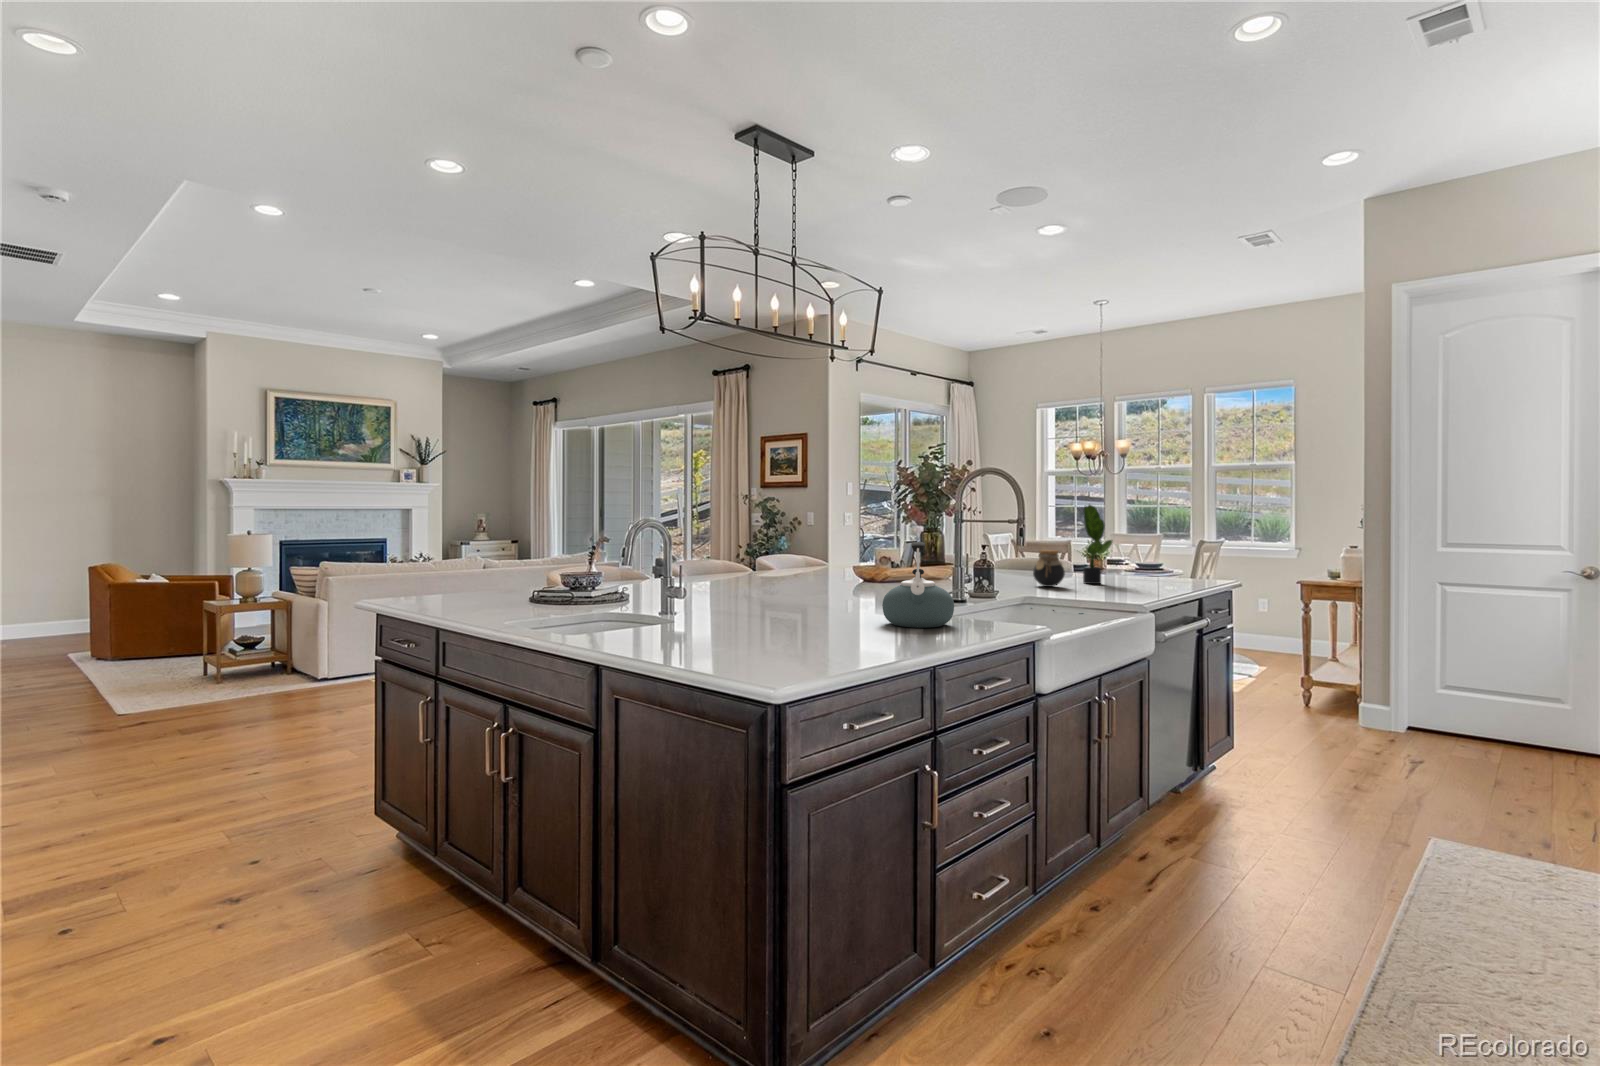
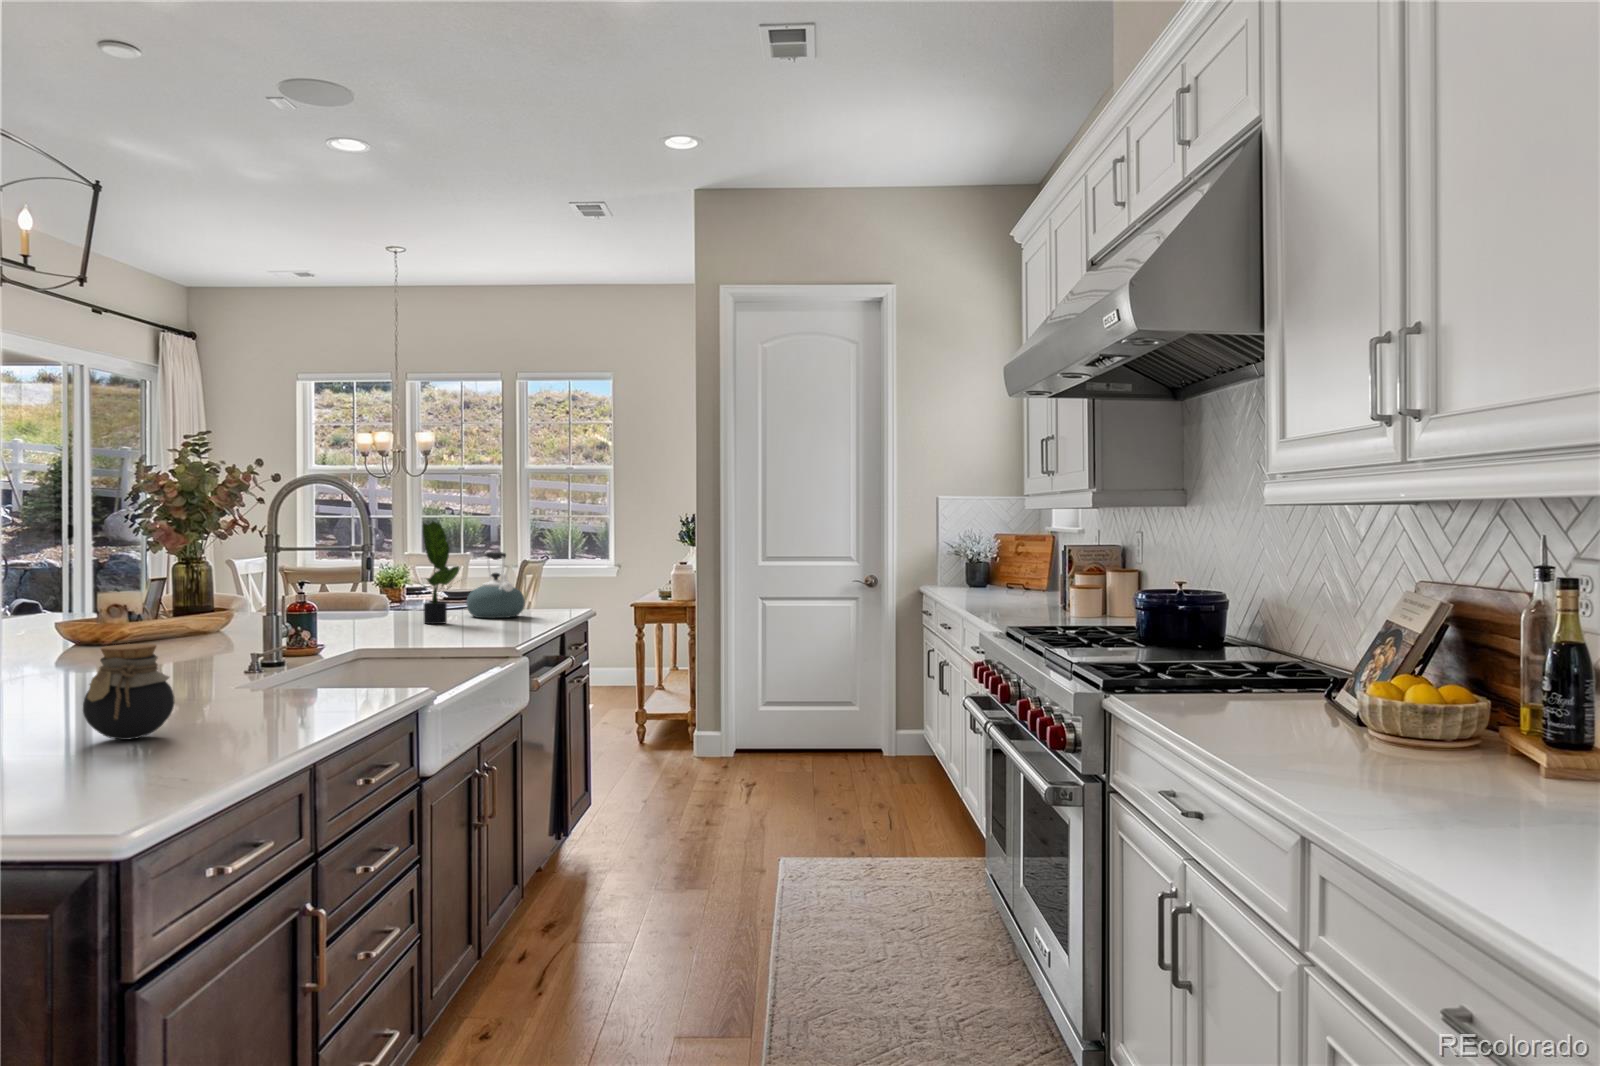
kettle: present [882,542,954,628] -> present [467,551,525,618]
jar: present [1033,550,1065,587] -> present [83,644,175,740]

